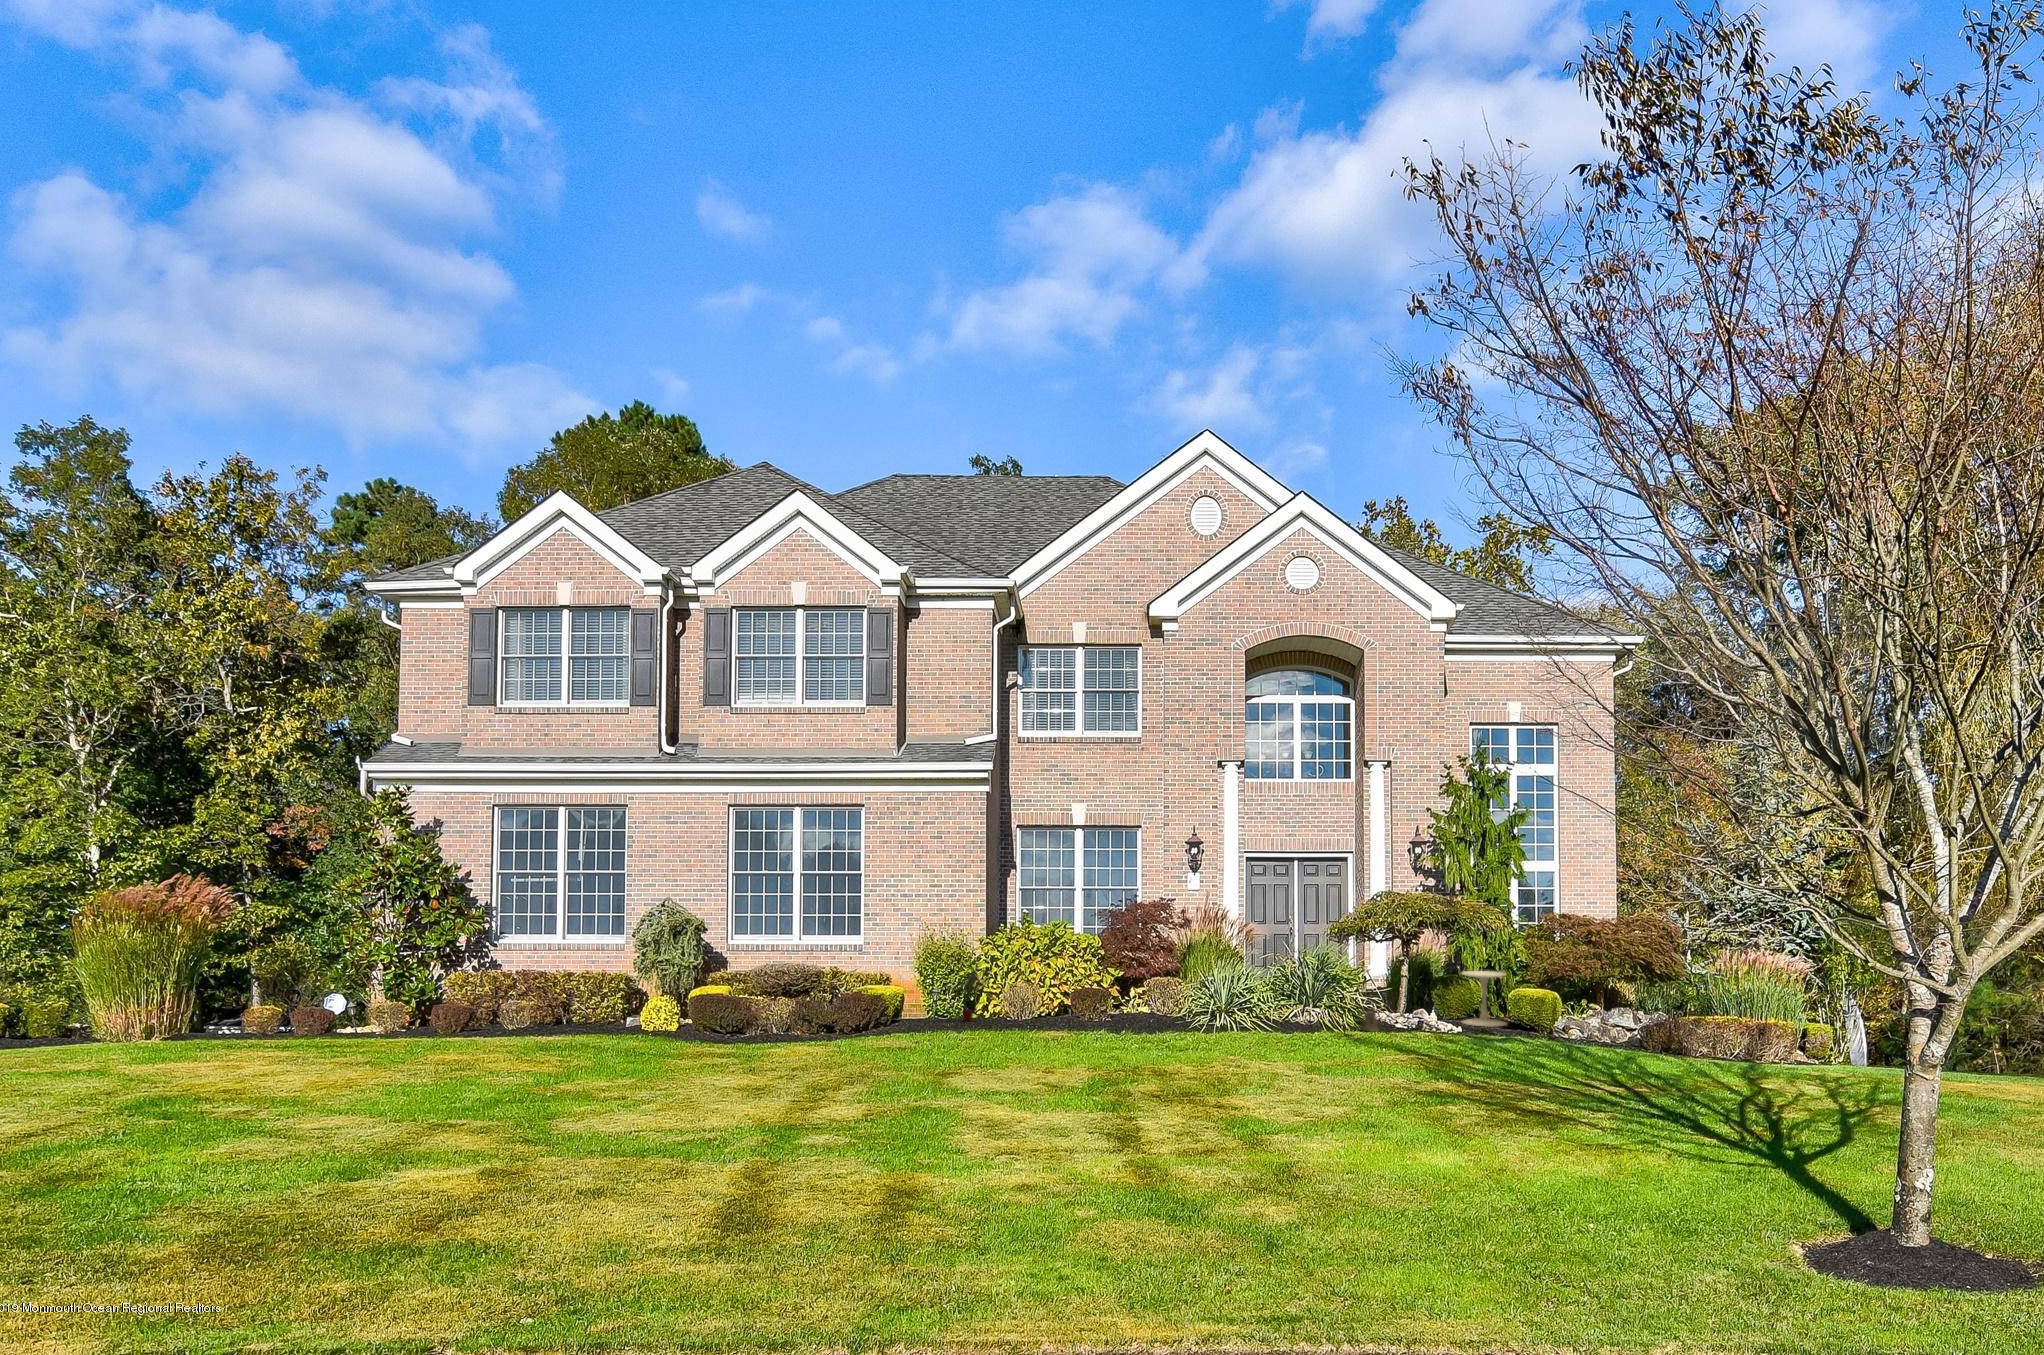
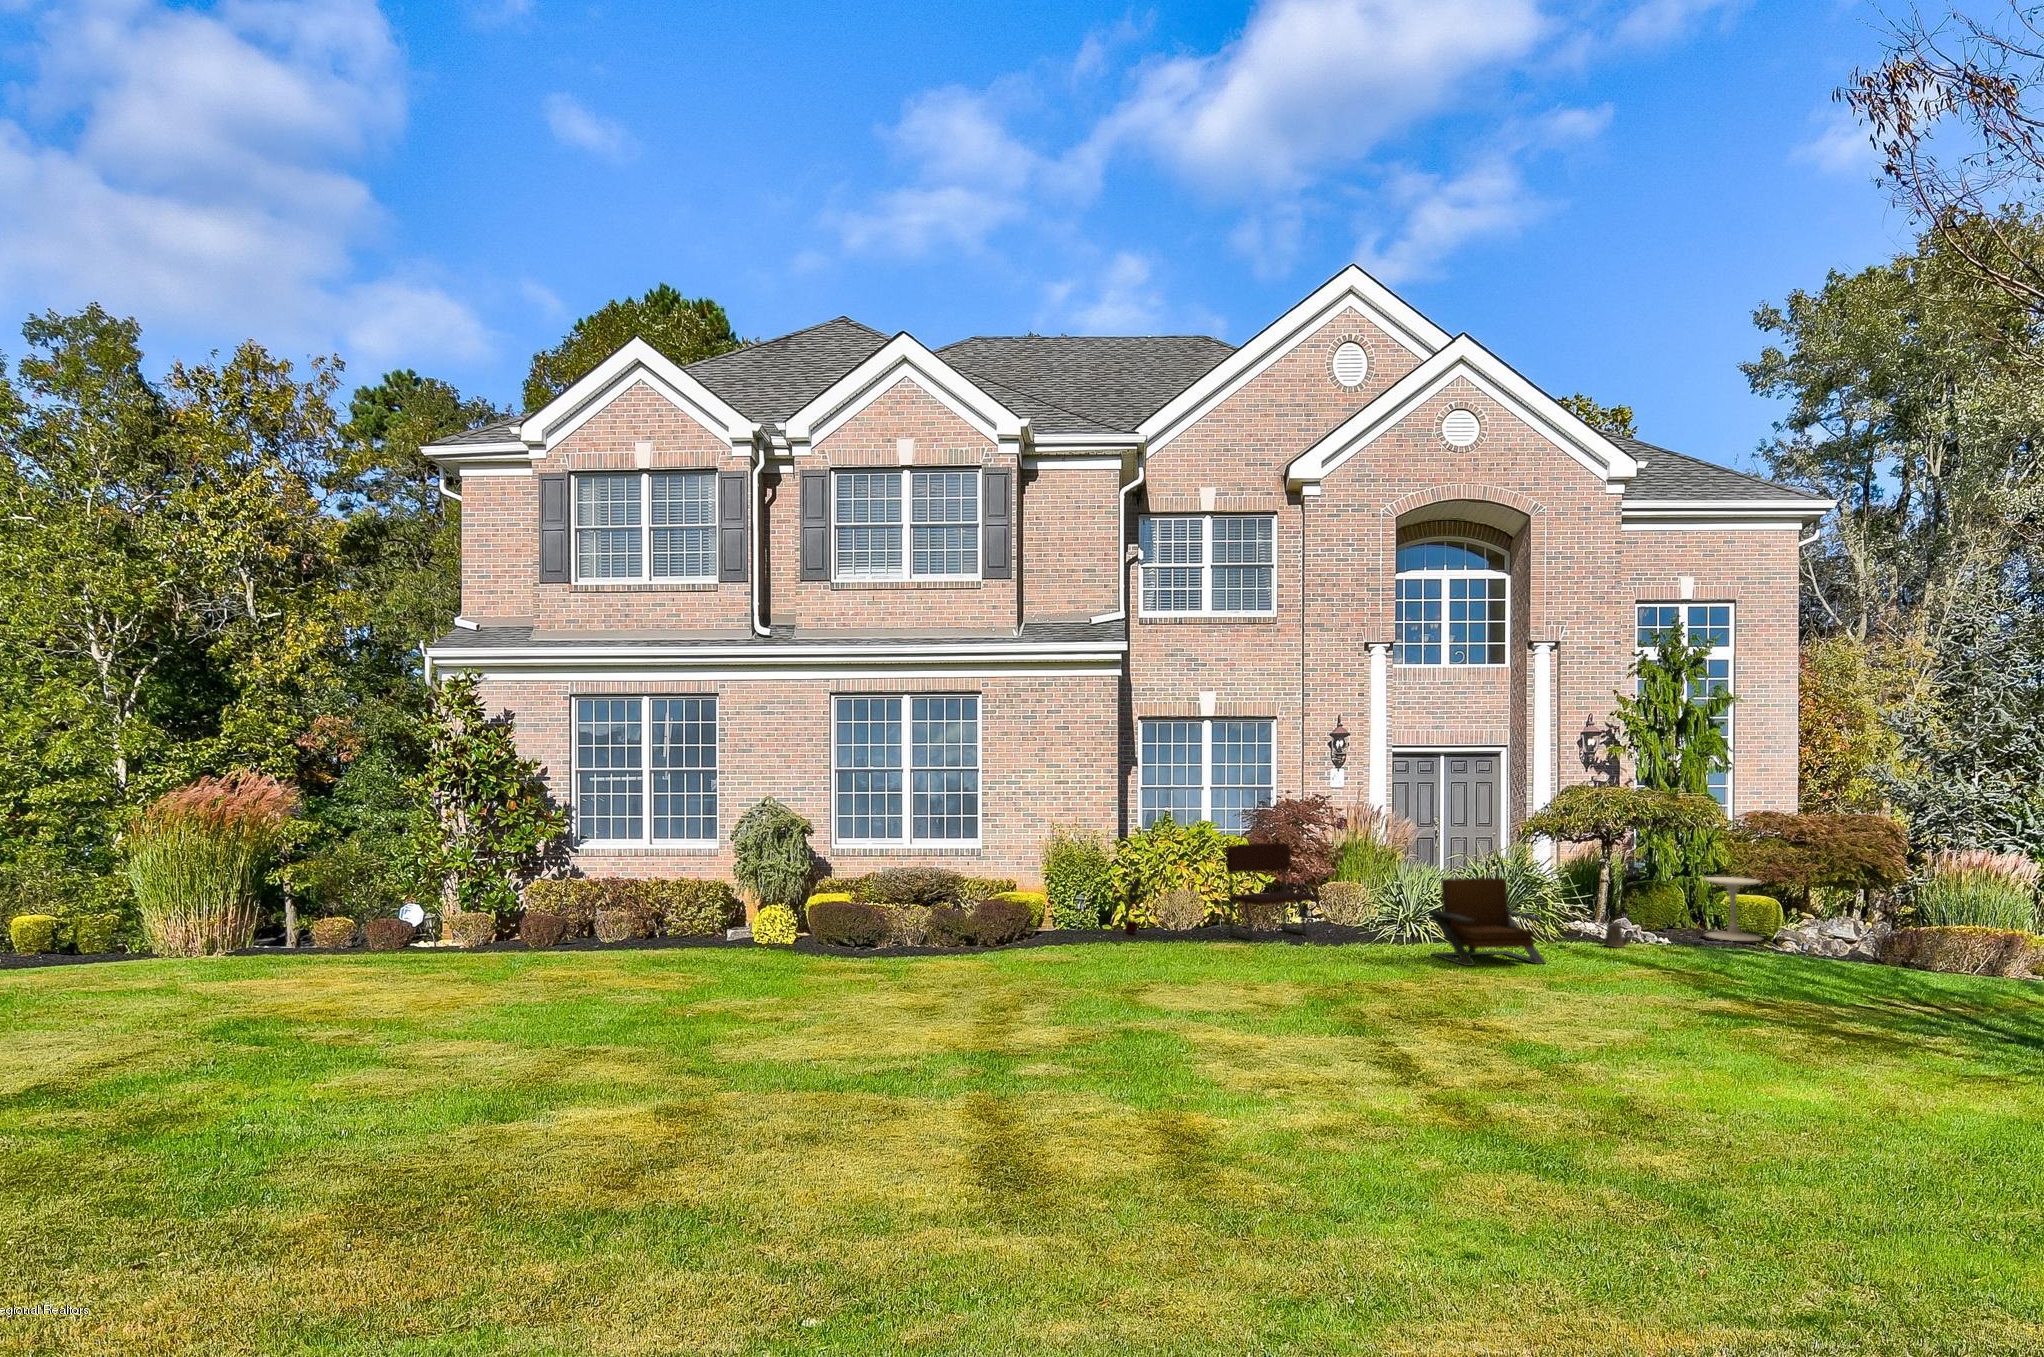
bench: none [1049,941,1128,1026] -> present [1226,843,1318,940]
lounge chair: none [1203,971,1290,1046] -> present [1429,878,1545,966]

